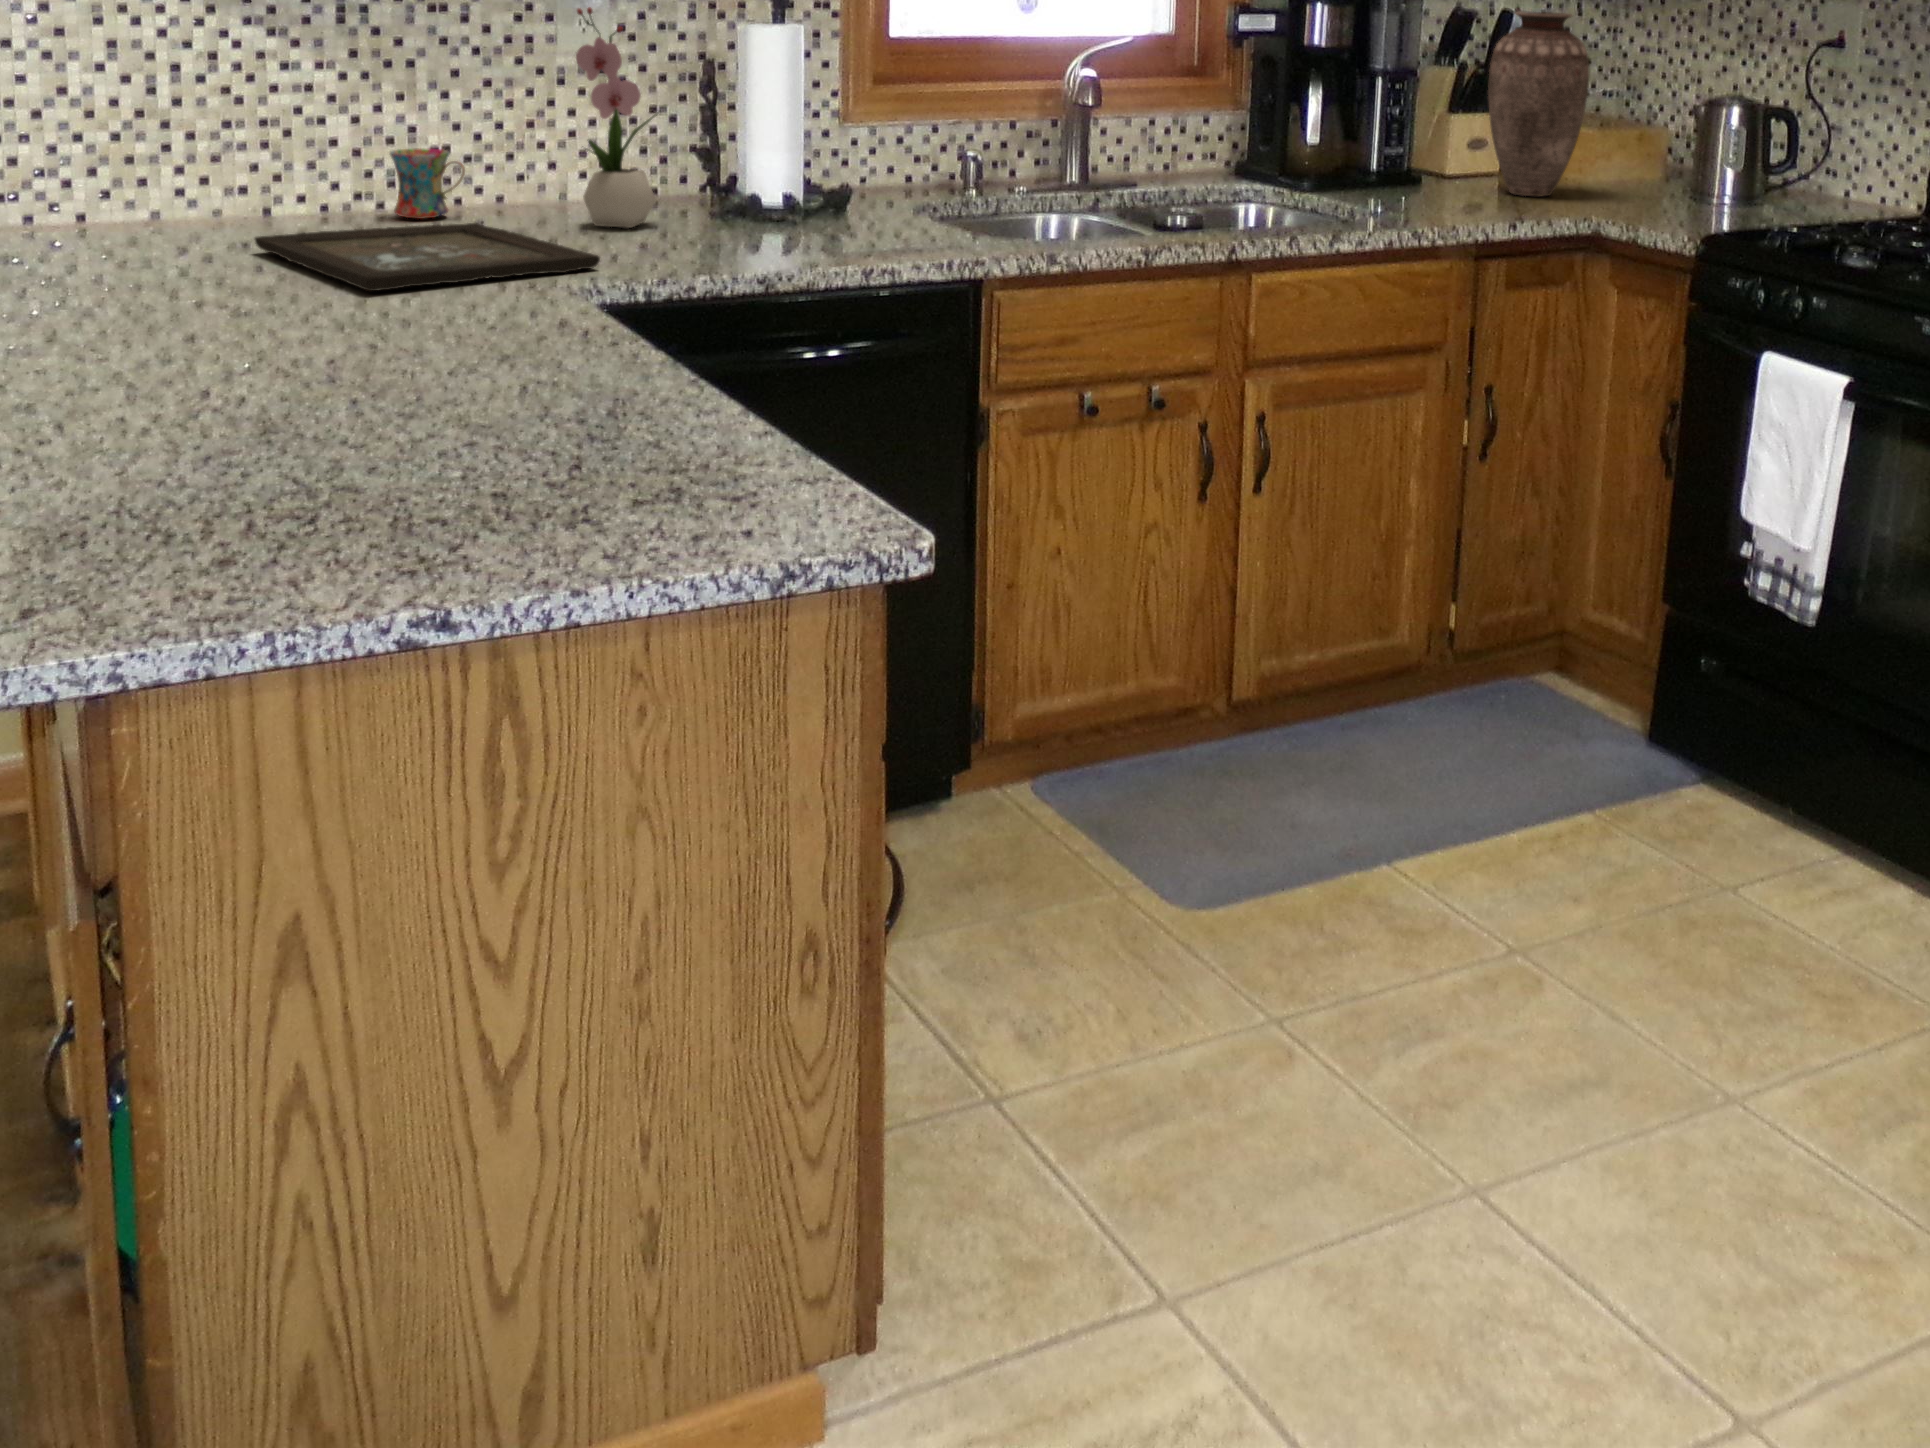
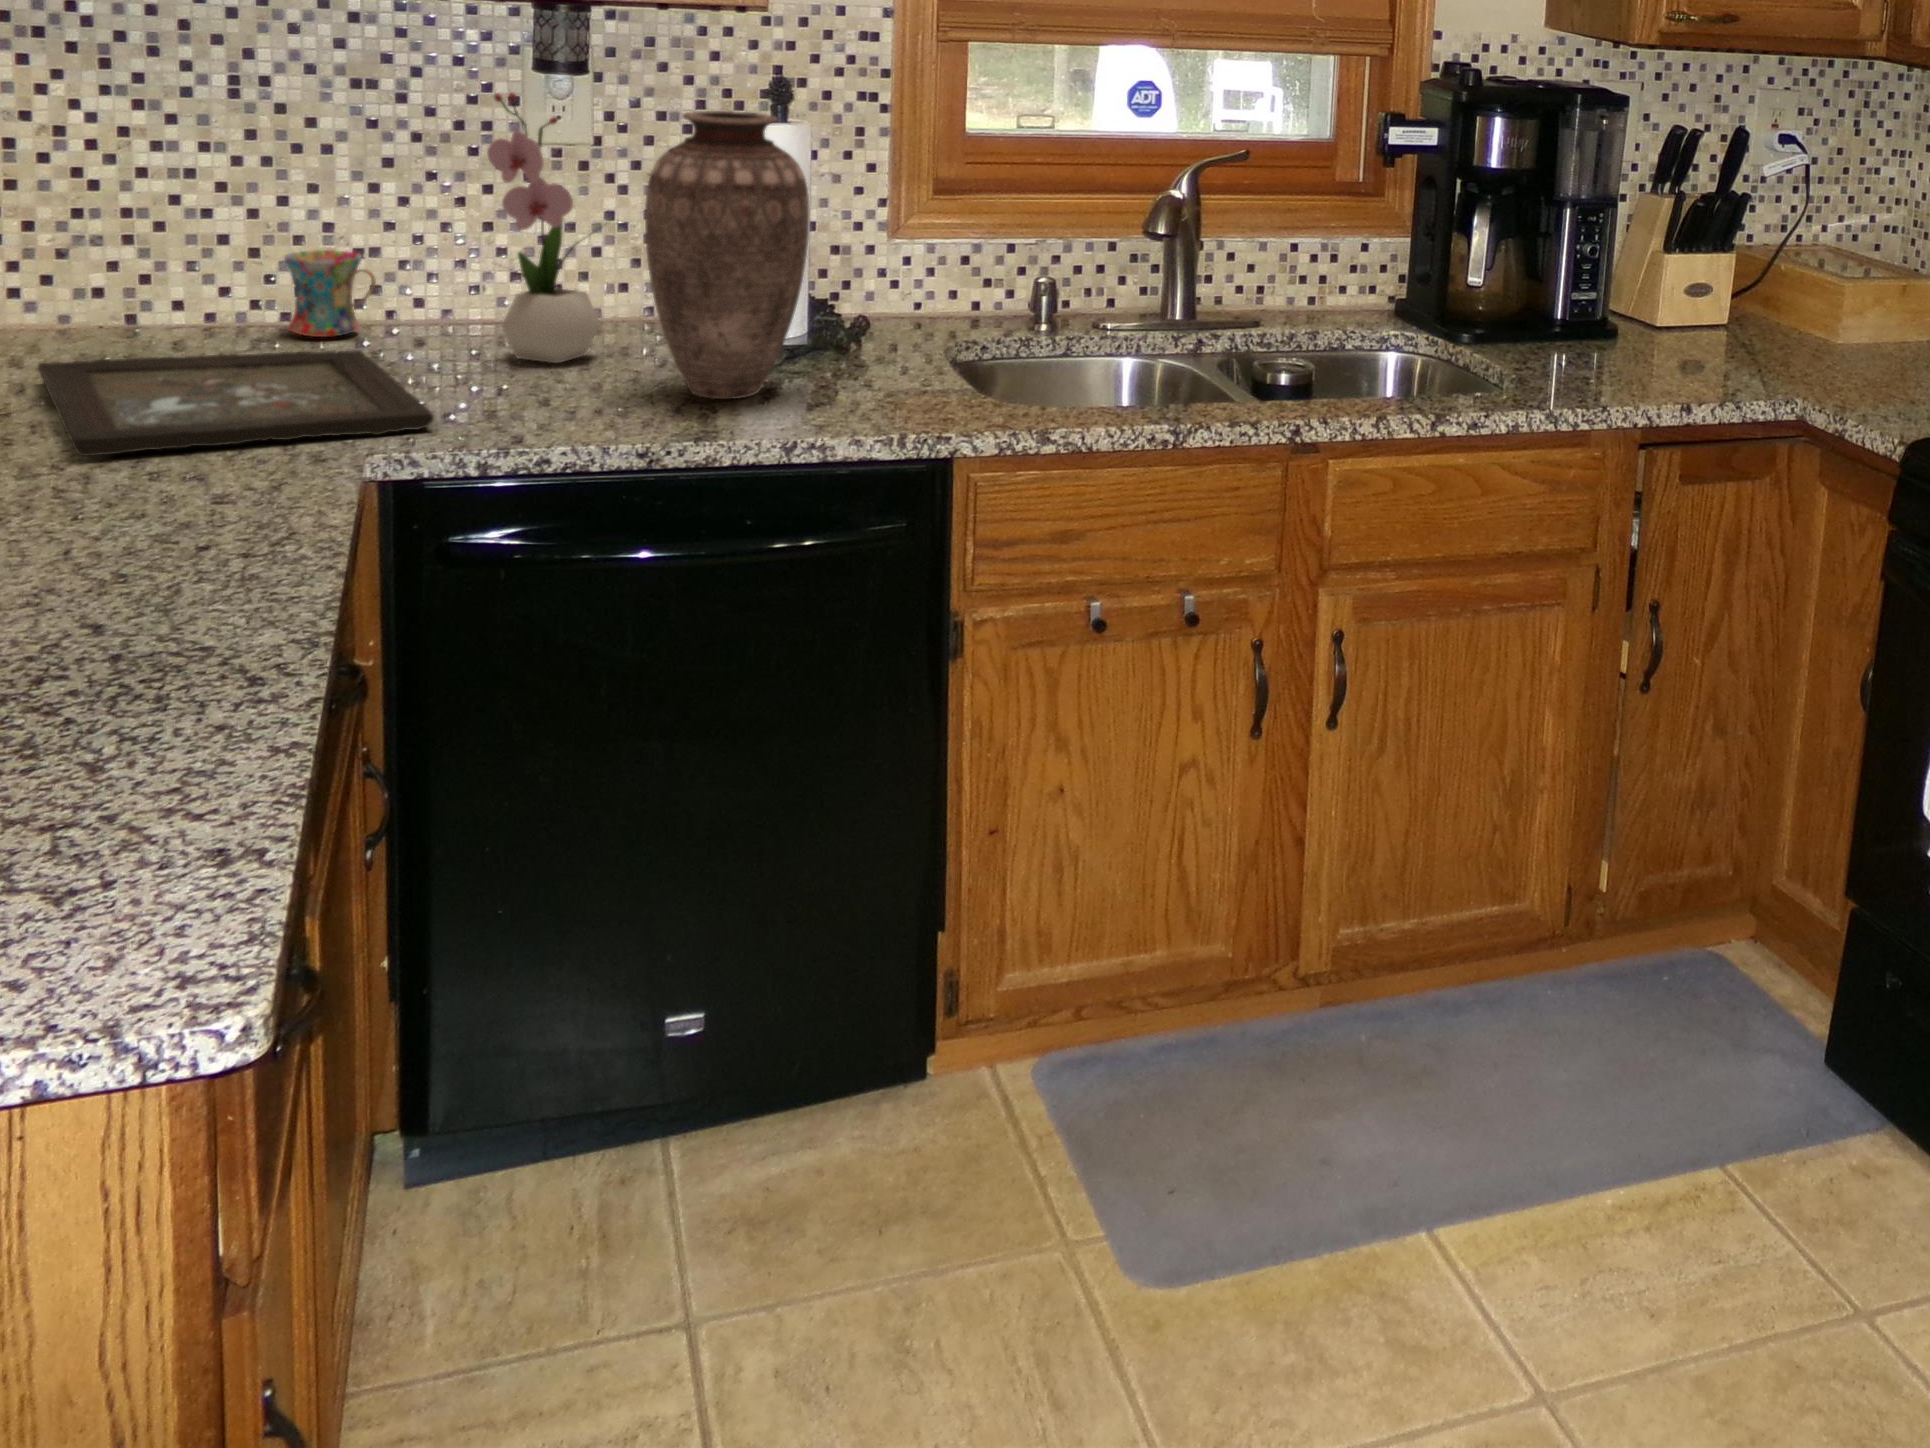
vase: present [1488,11,1589,196] -> present [645,111,810,399]

